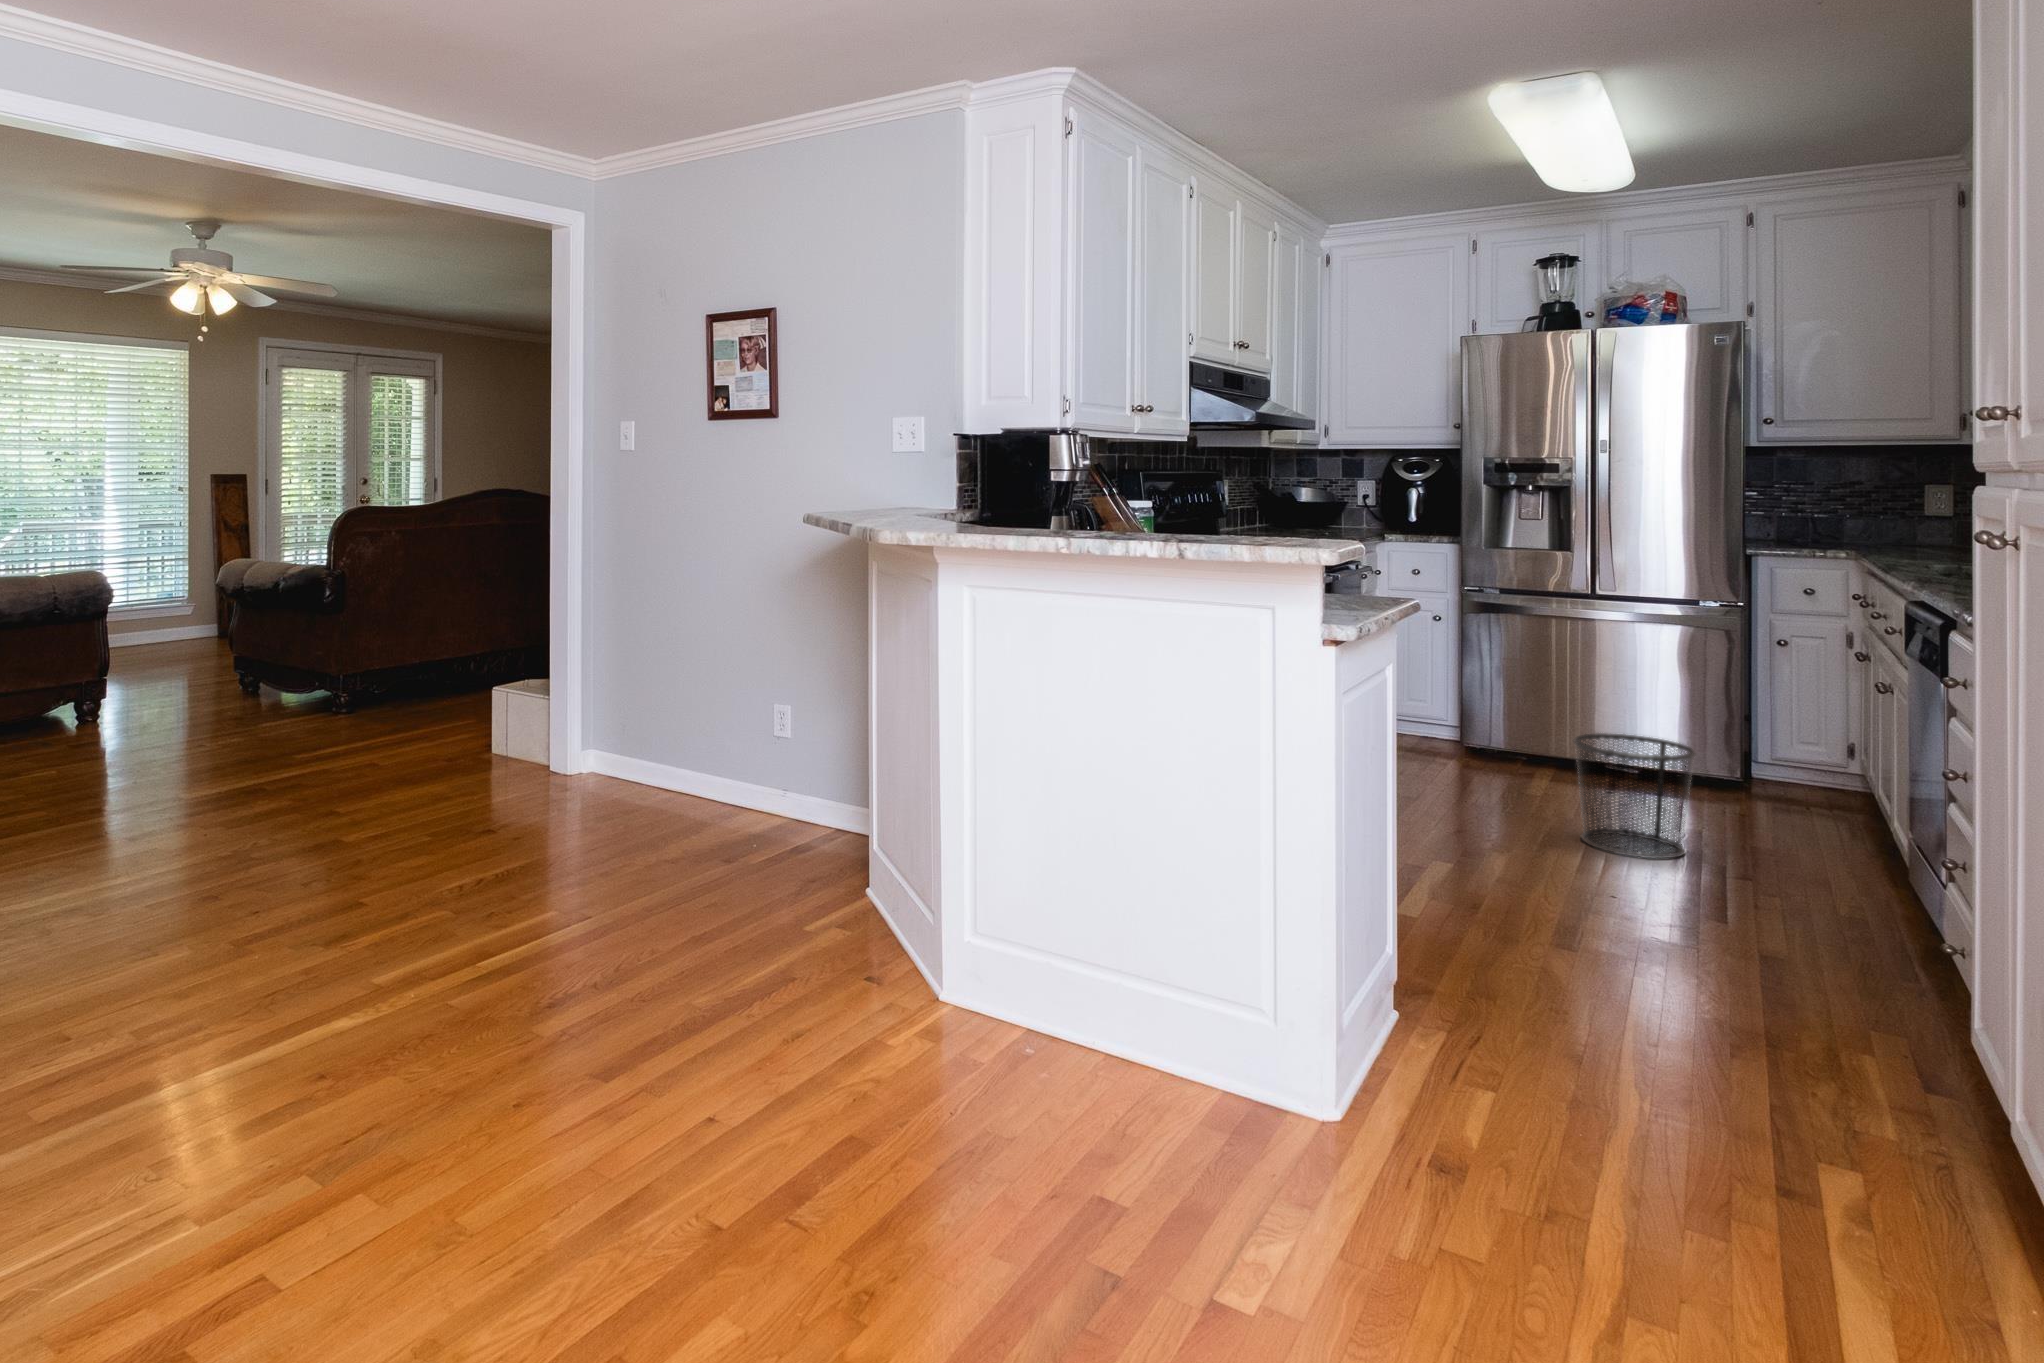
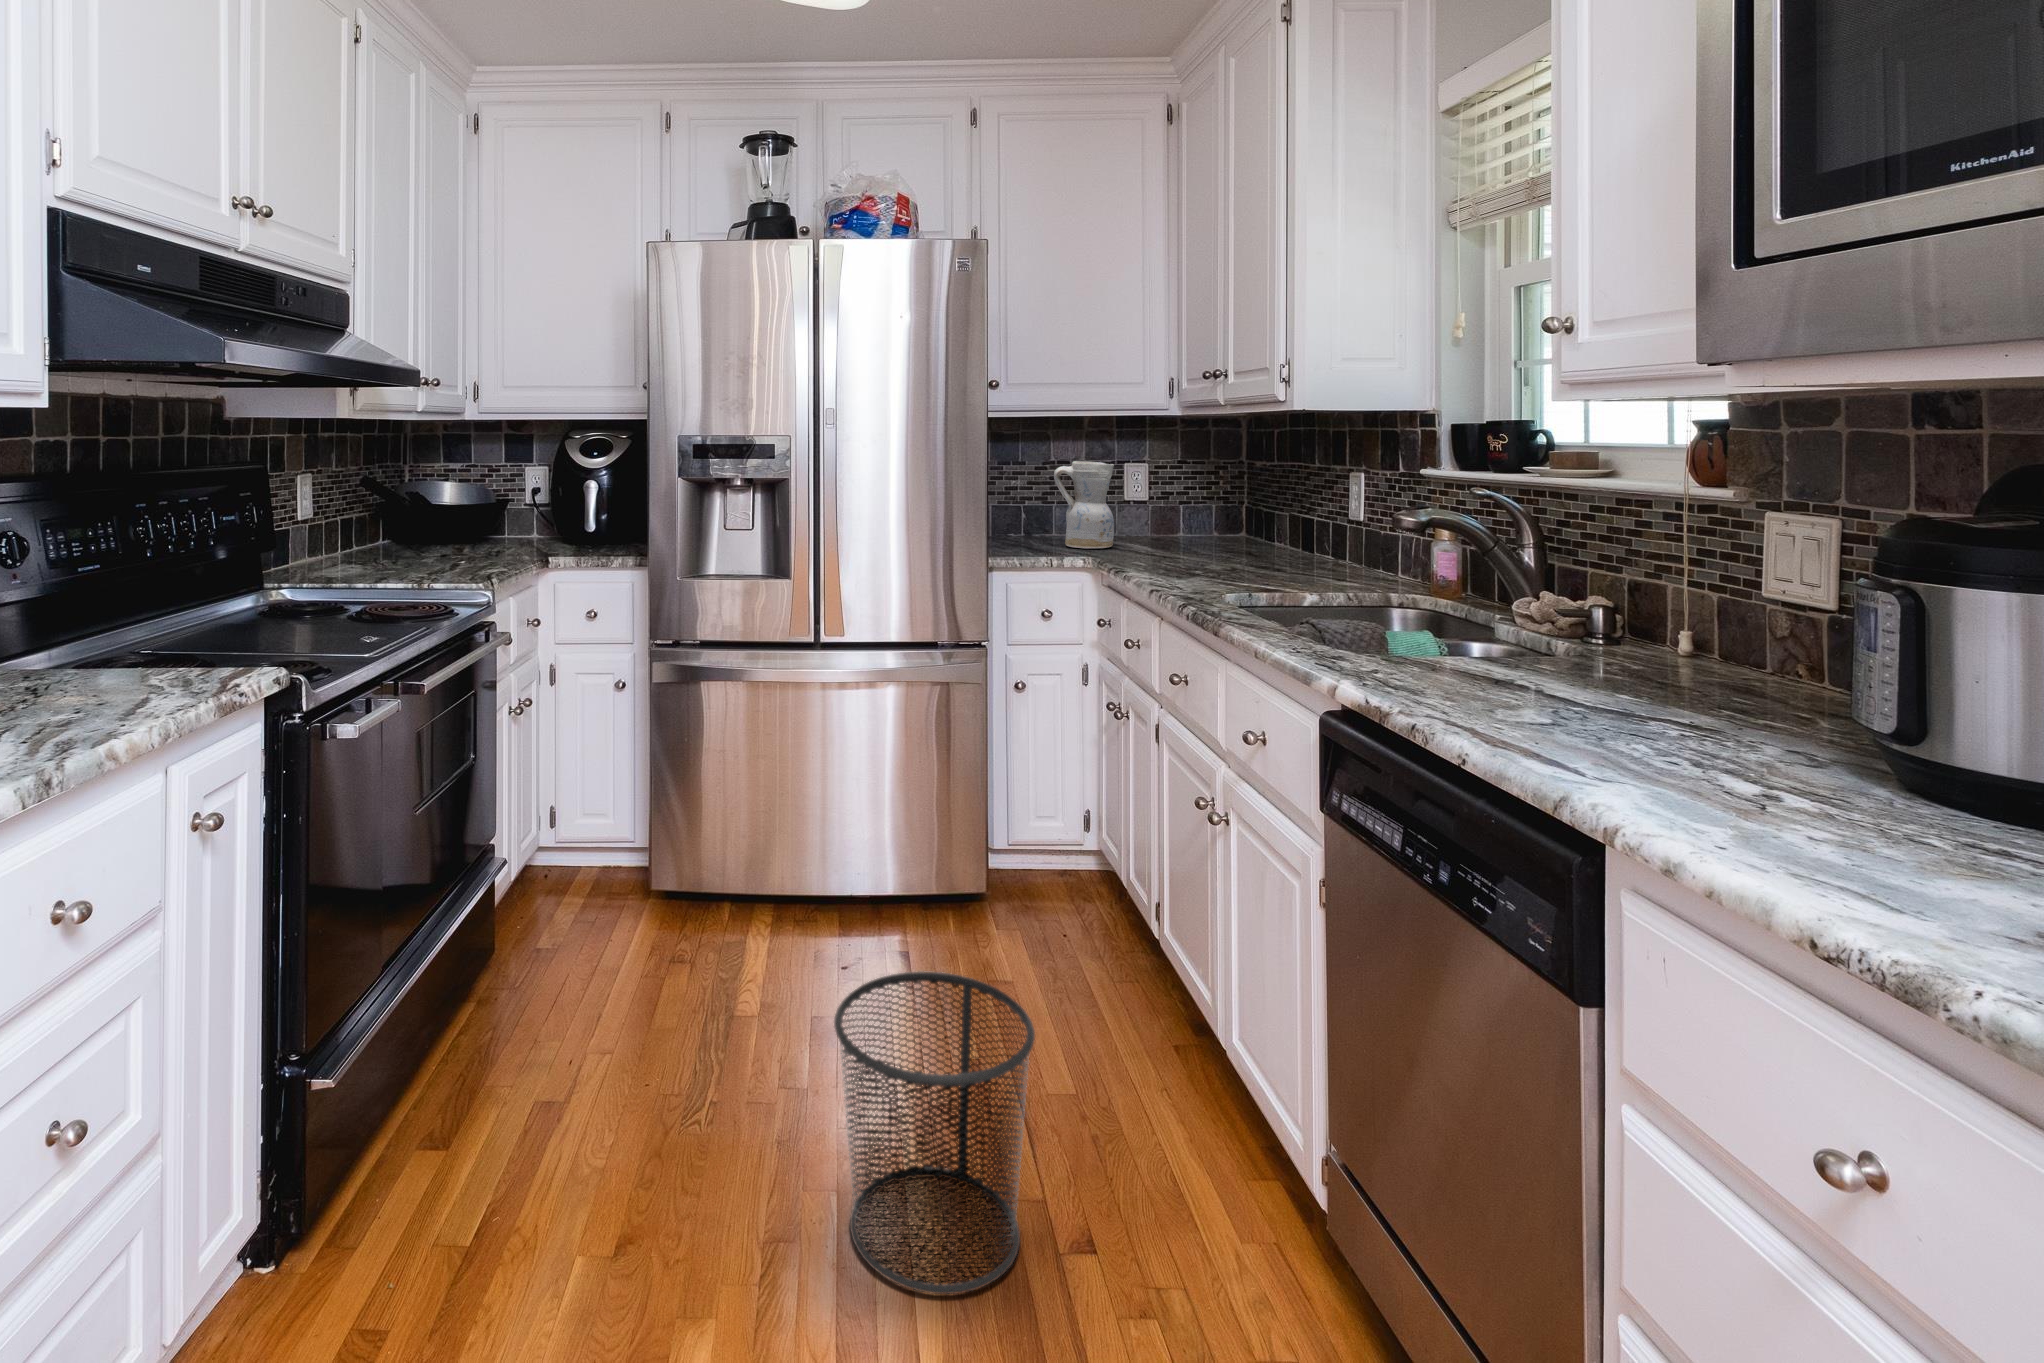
ceramic pitcher: none [1834,476,1898,544] -> present [1054,461,1114,548]

